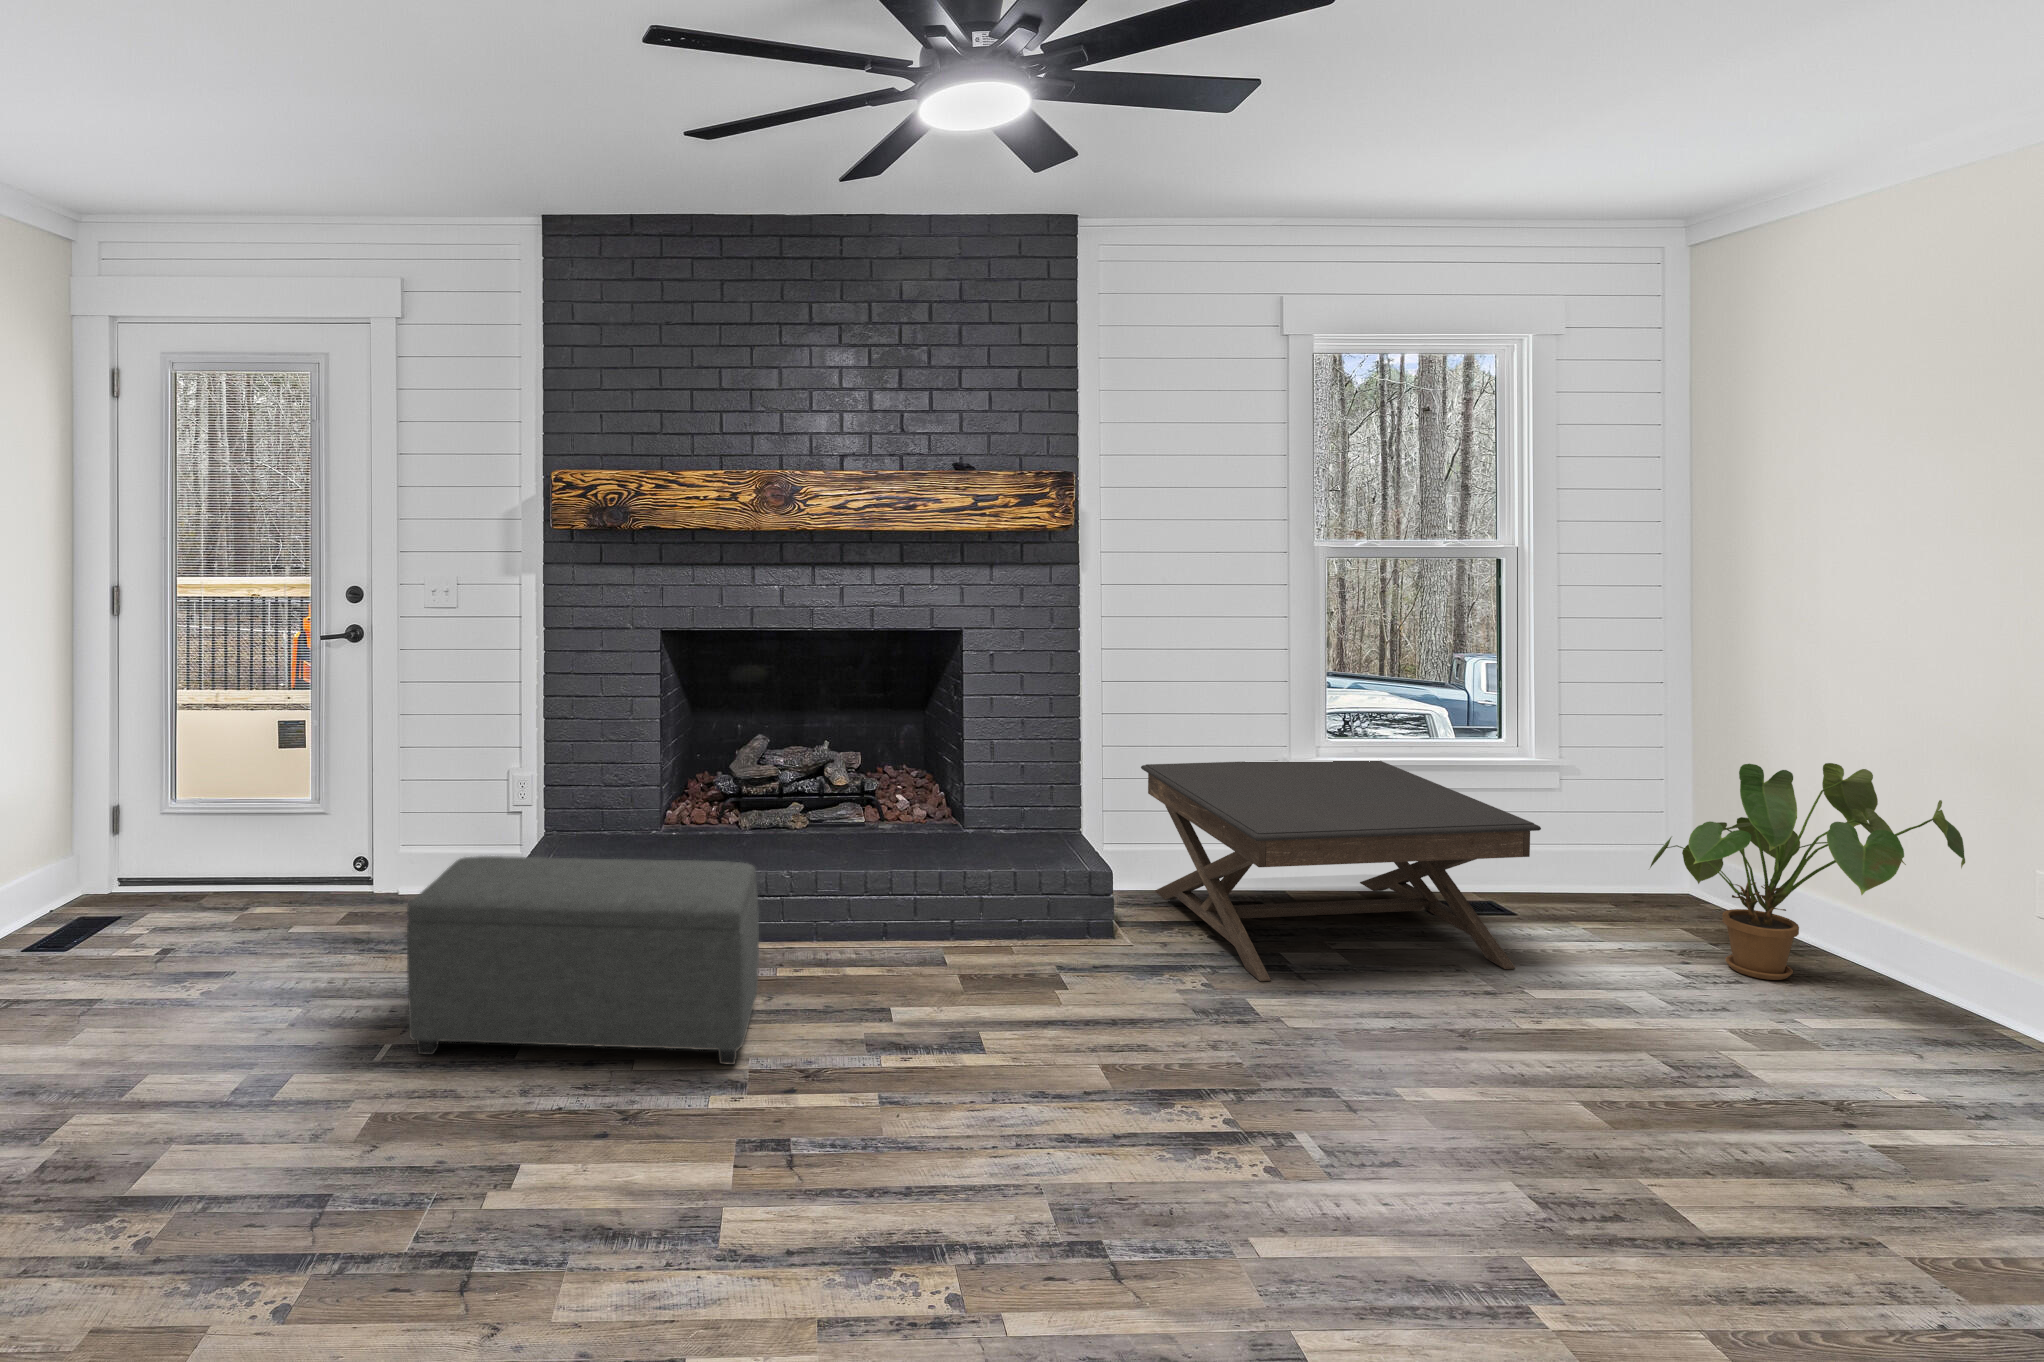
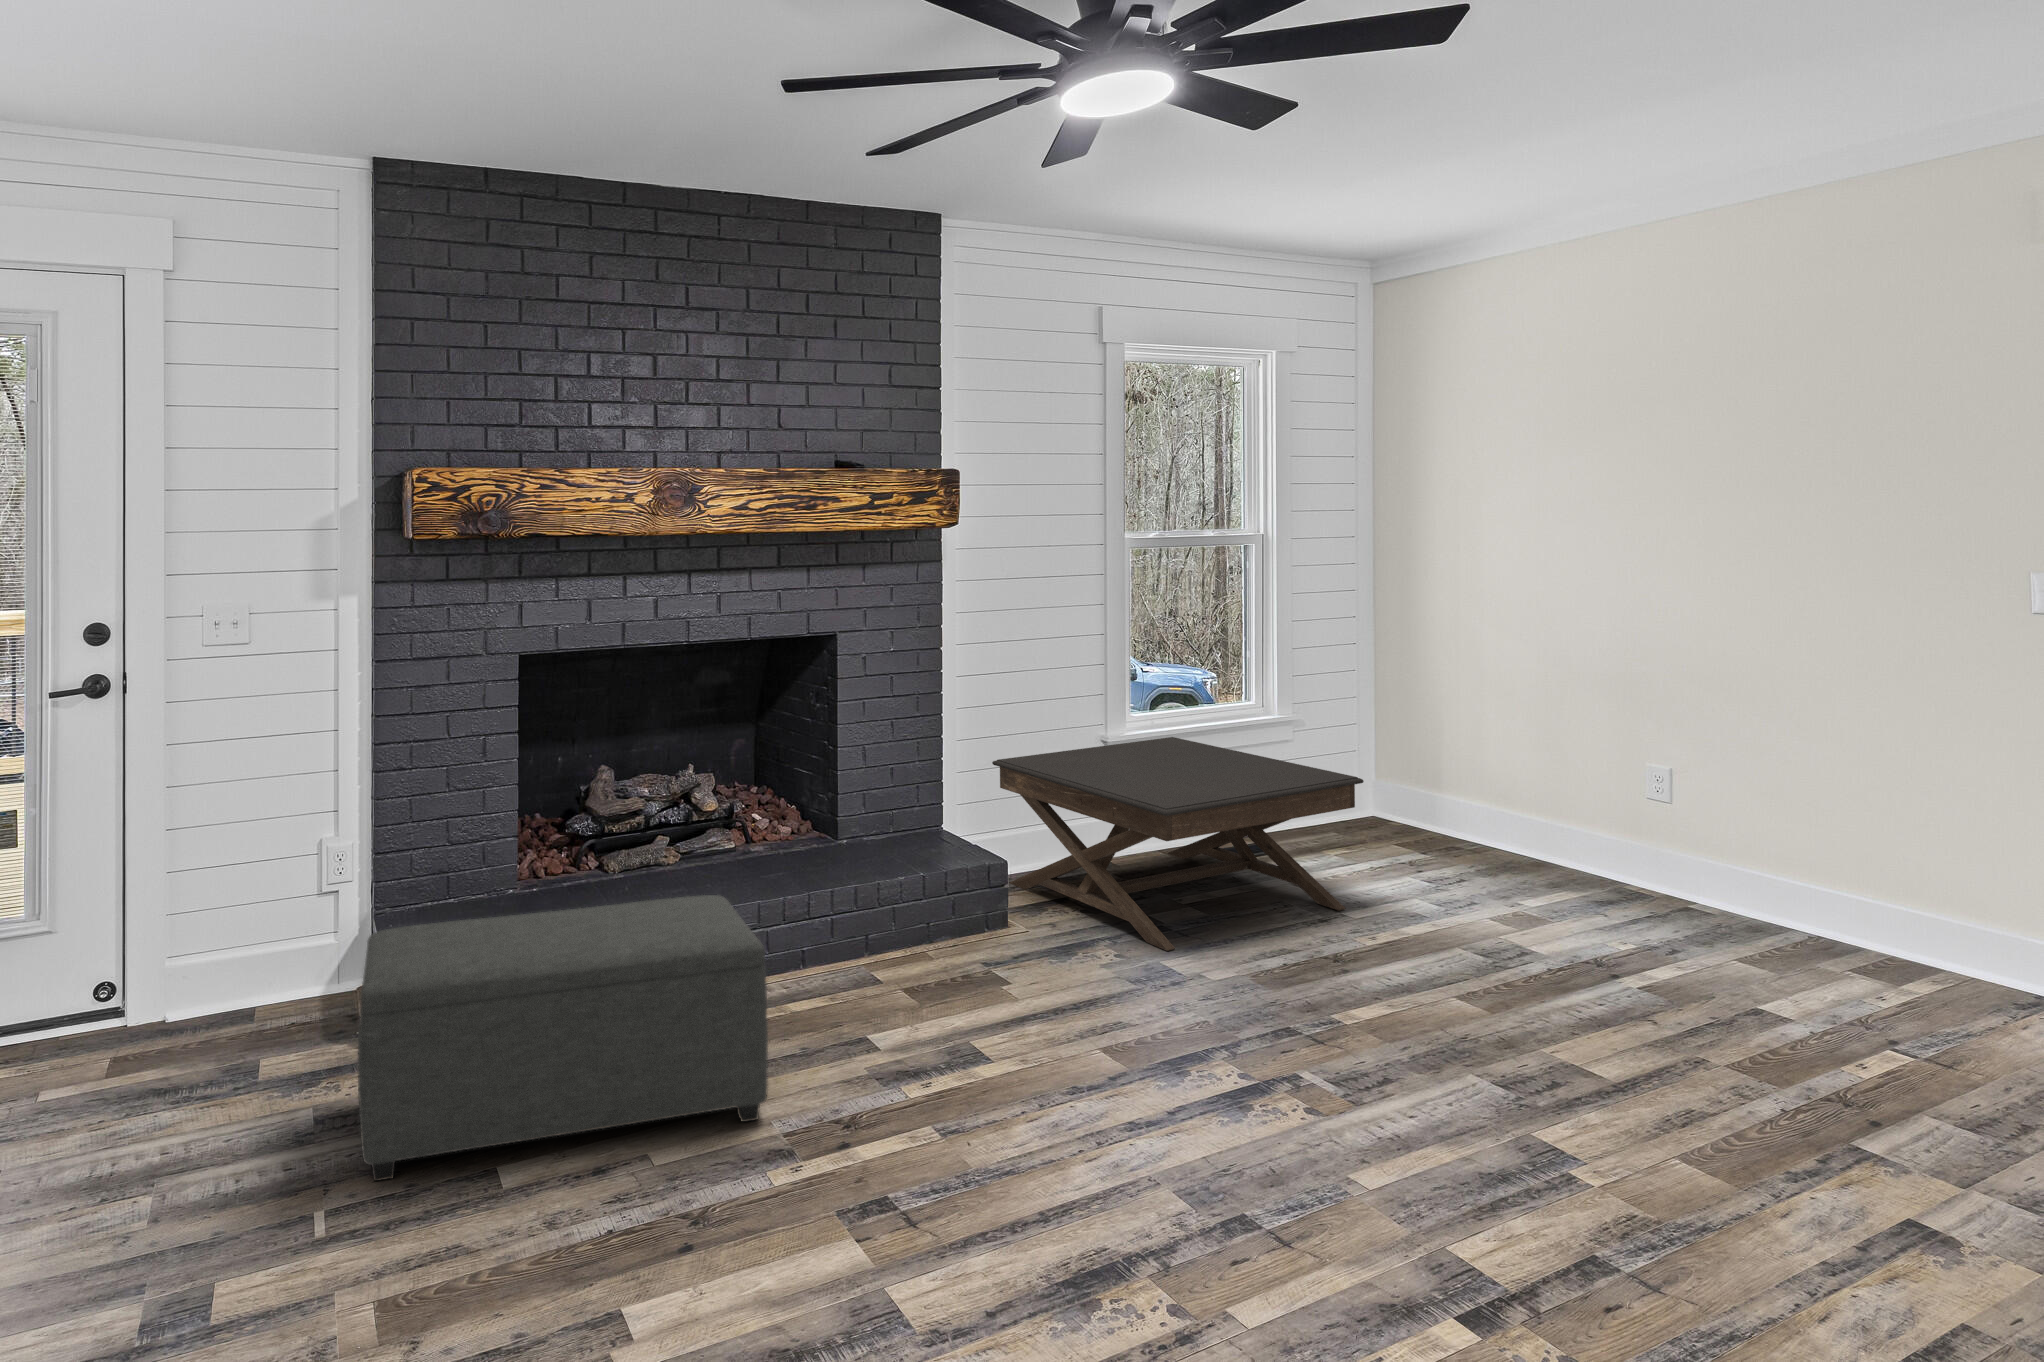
house plant: present [1650,763,1965,980] -> none [1415,707,1647,891]

